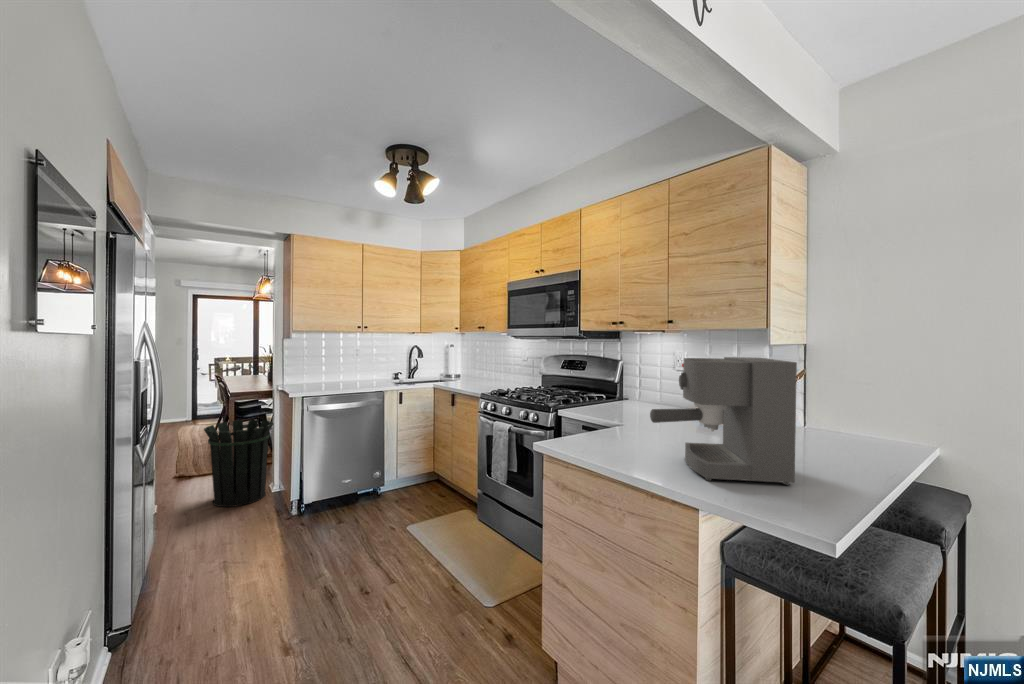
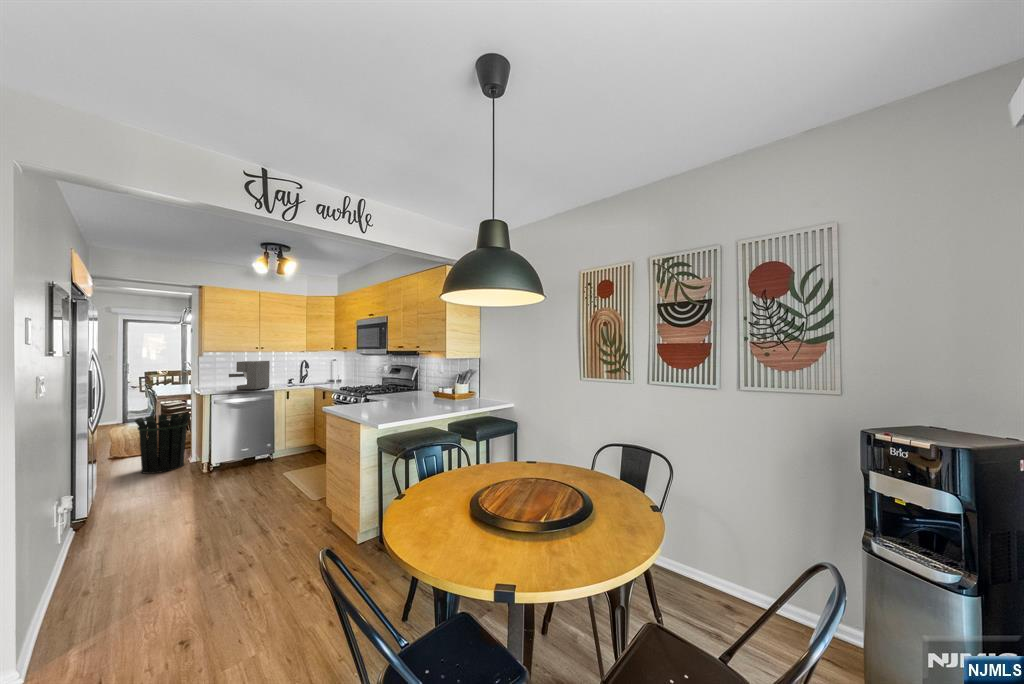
coffee maker: present [650,357,797,485] -> present [229,361,270,390]

